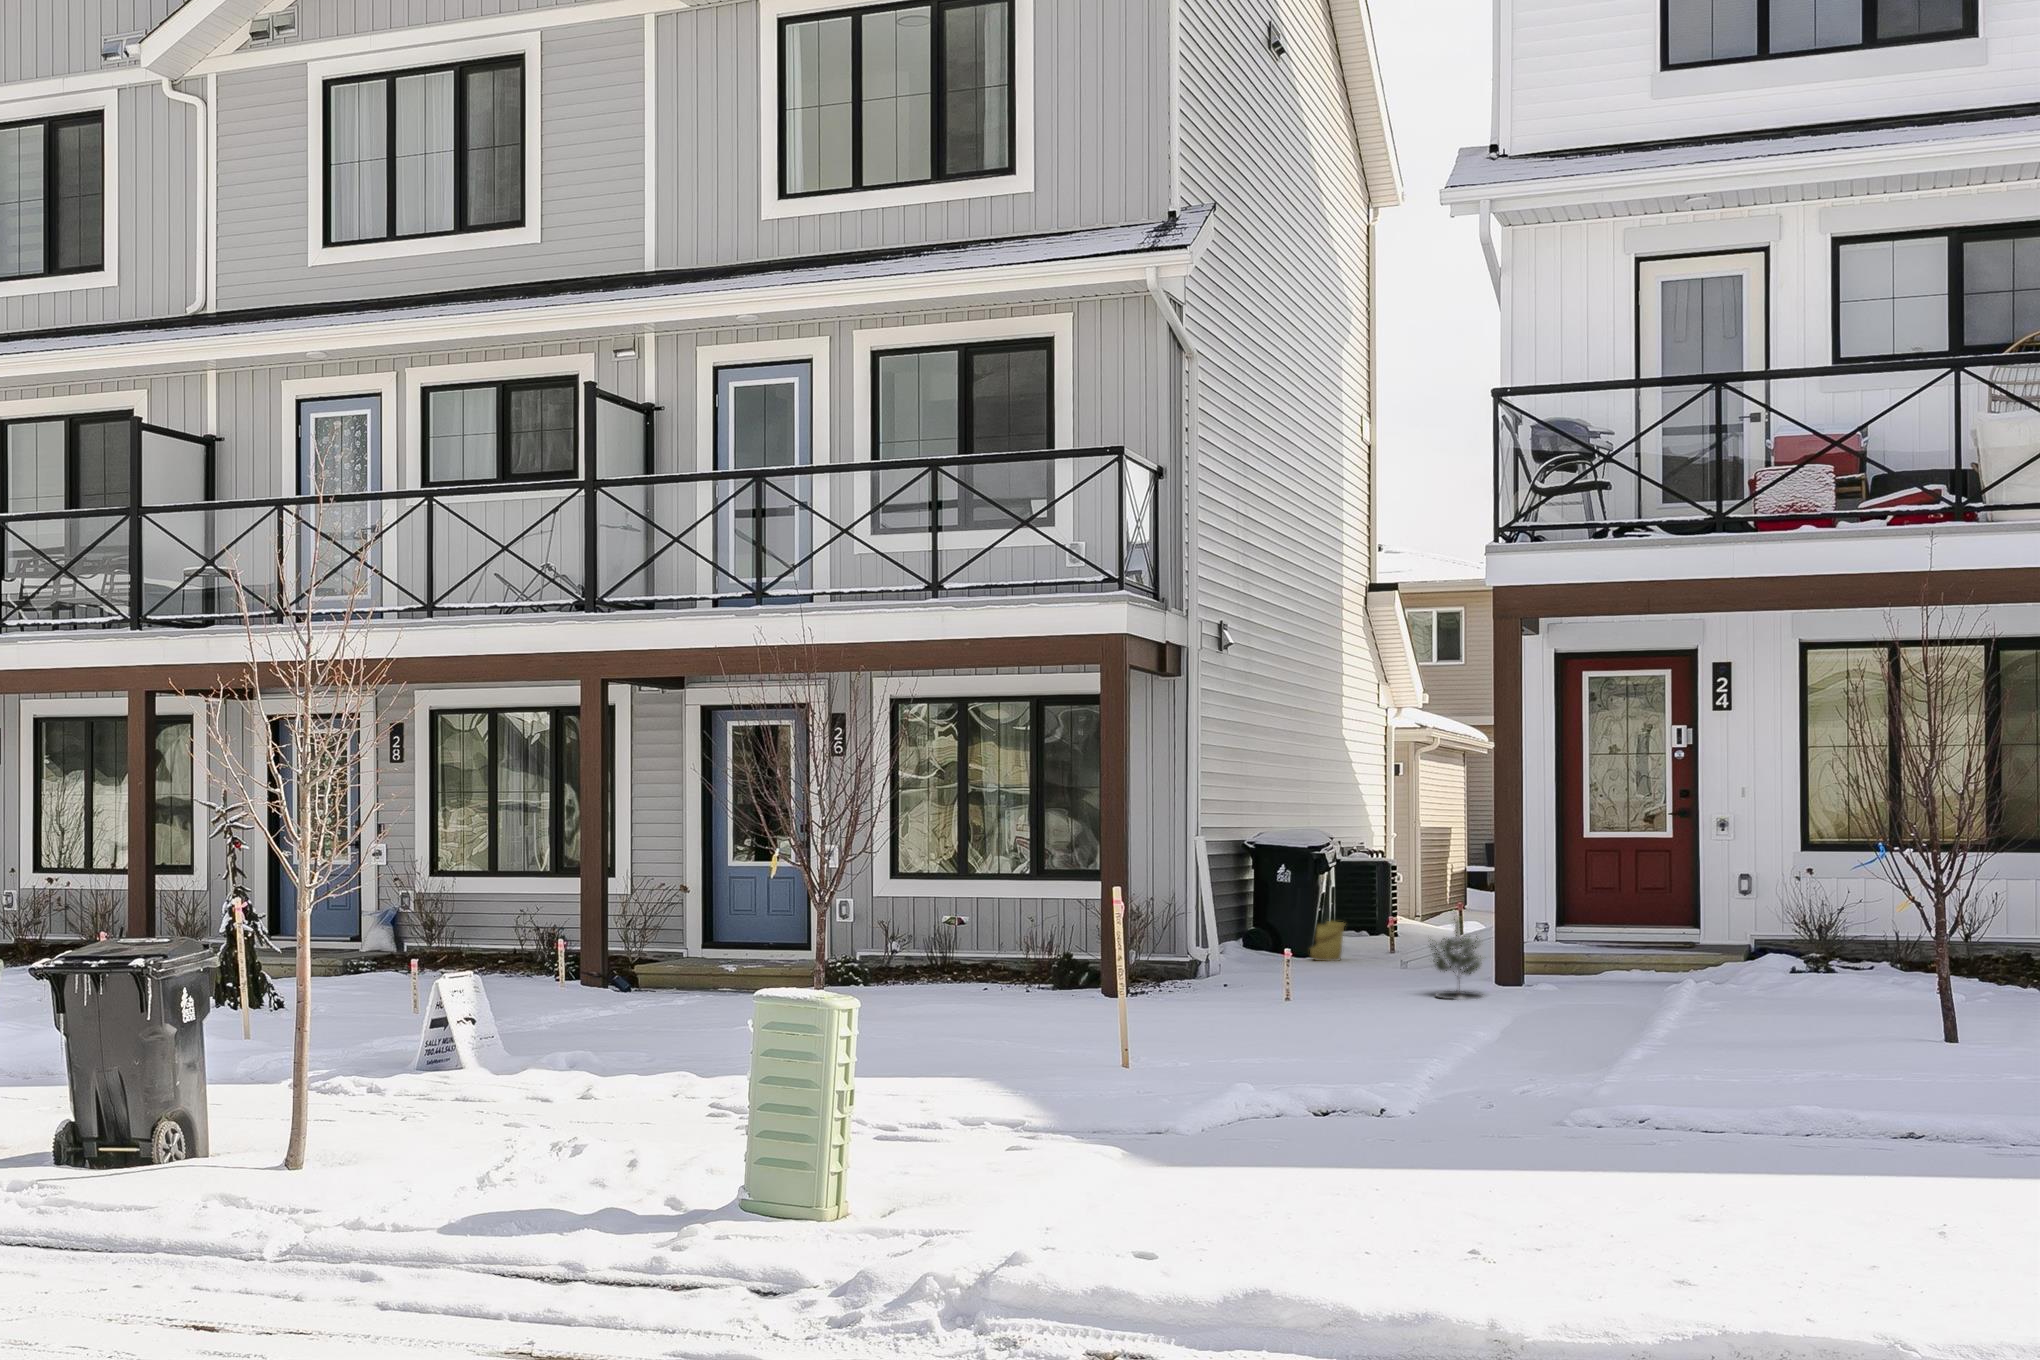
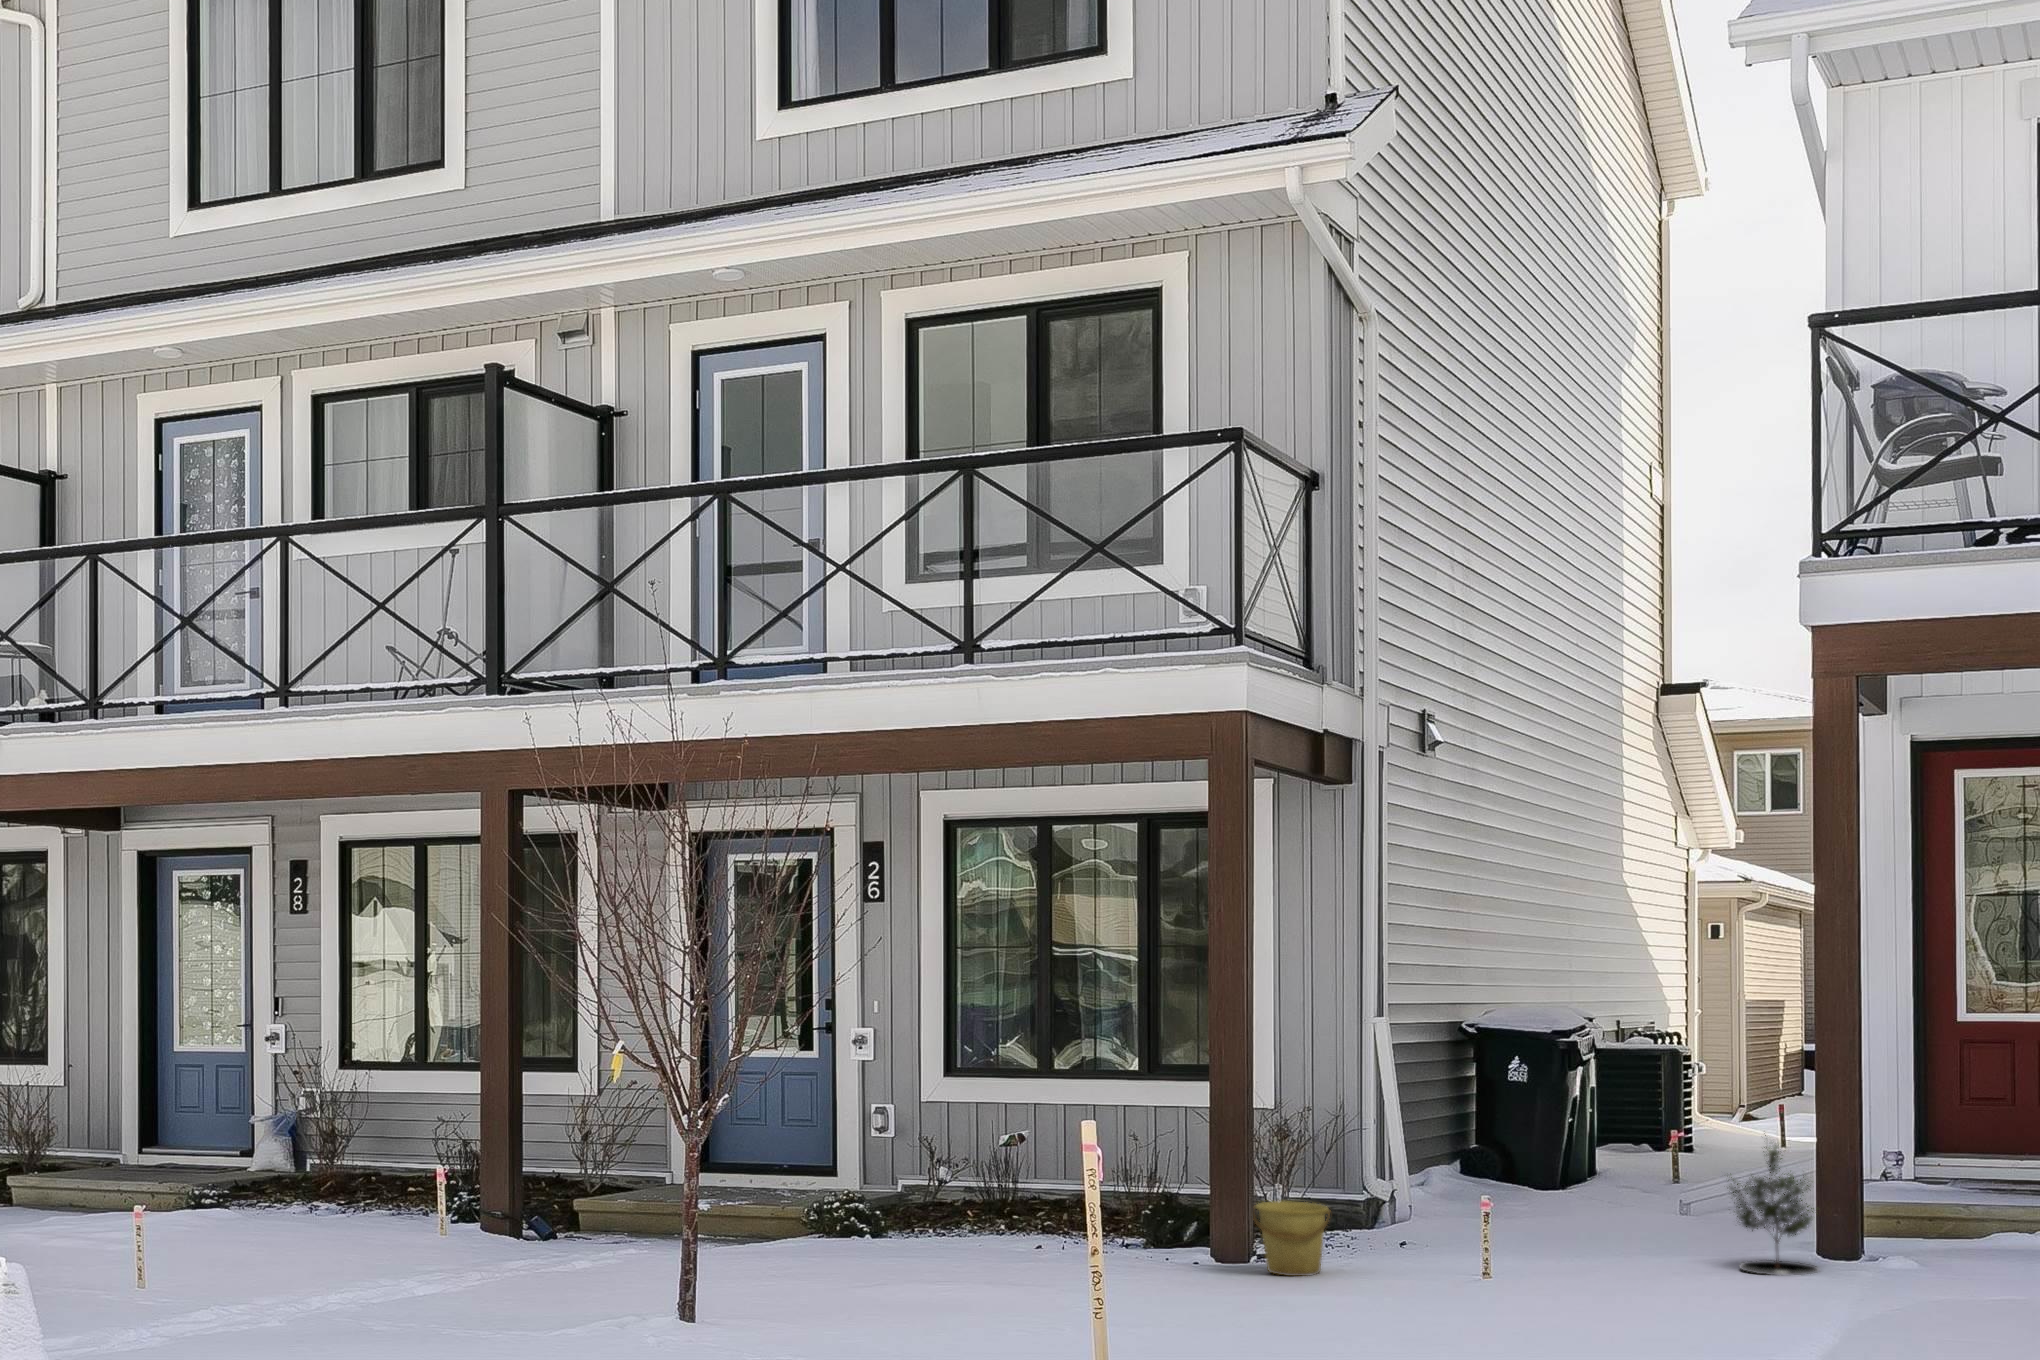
bucket: present [1310,921,1345,961] -> present [1254,1201,1330,1276]

